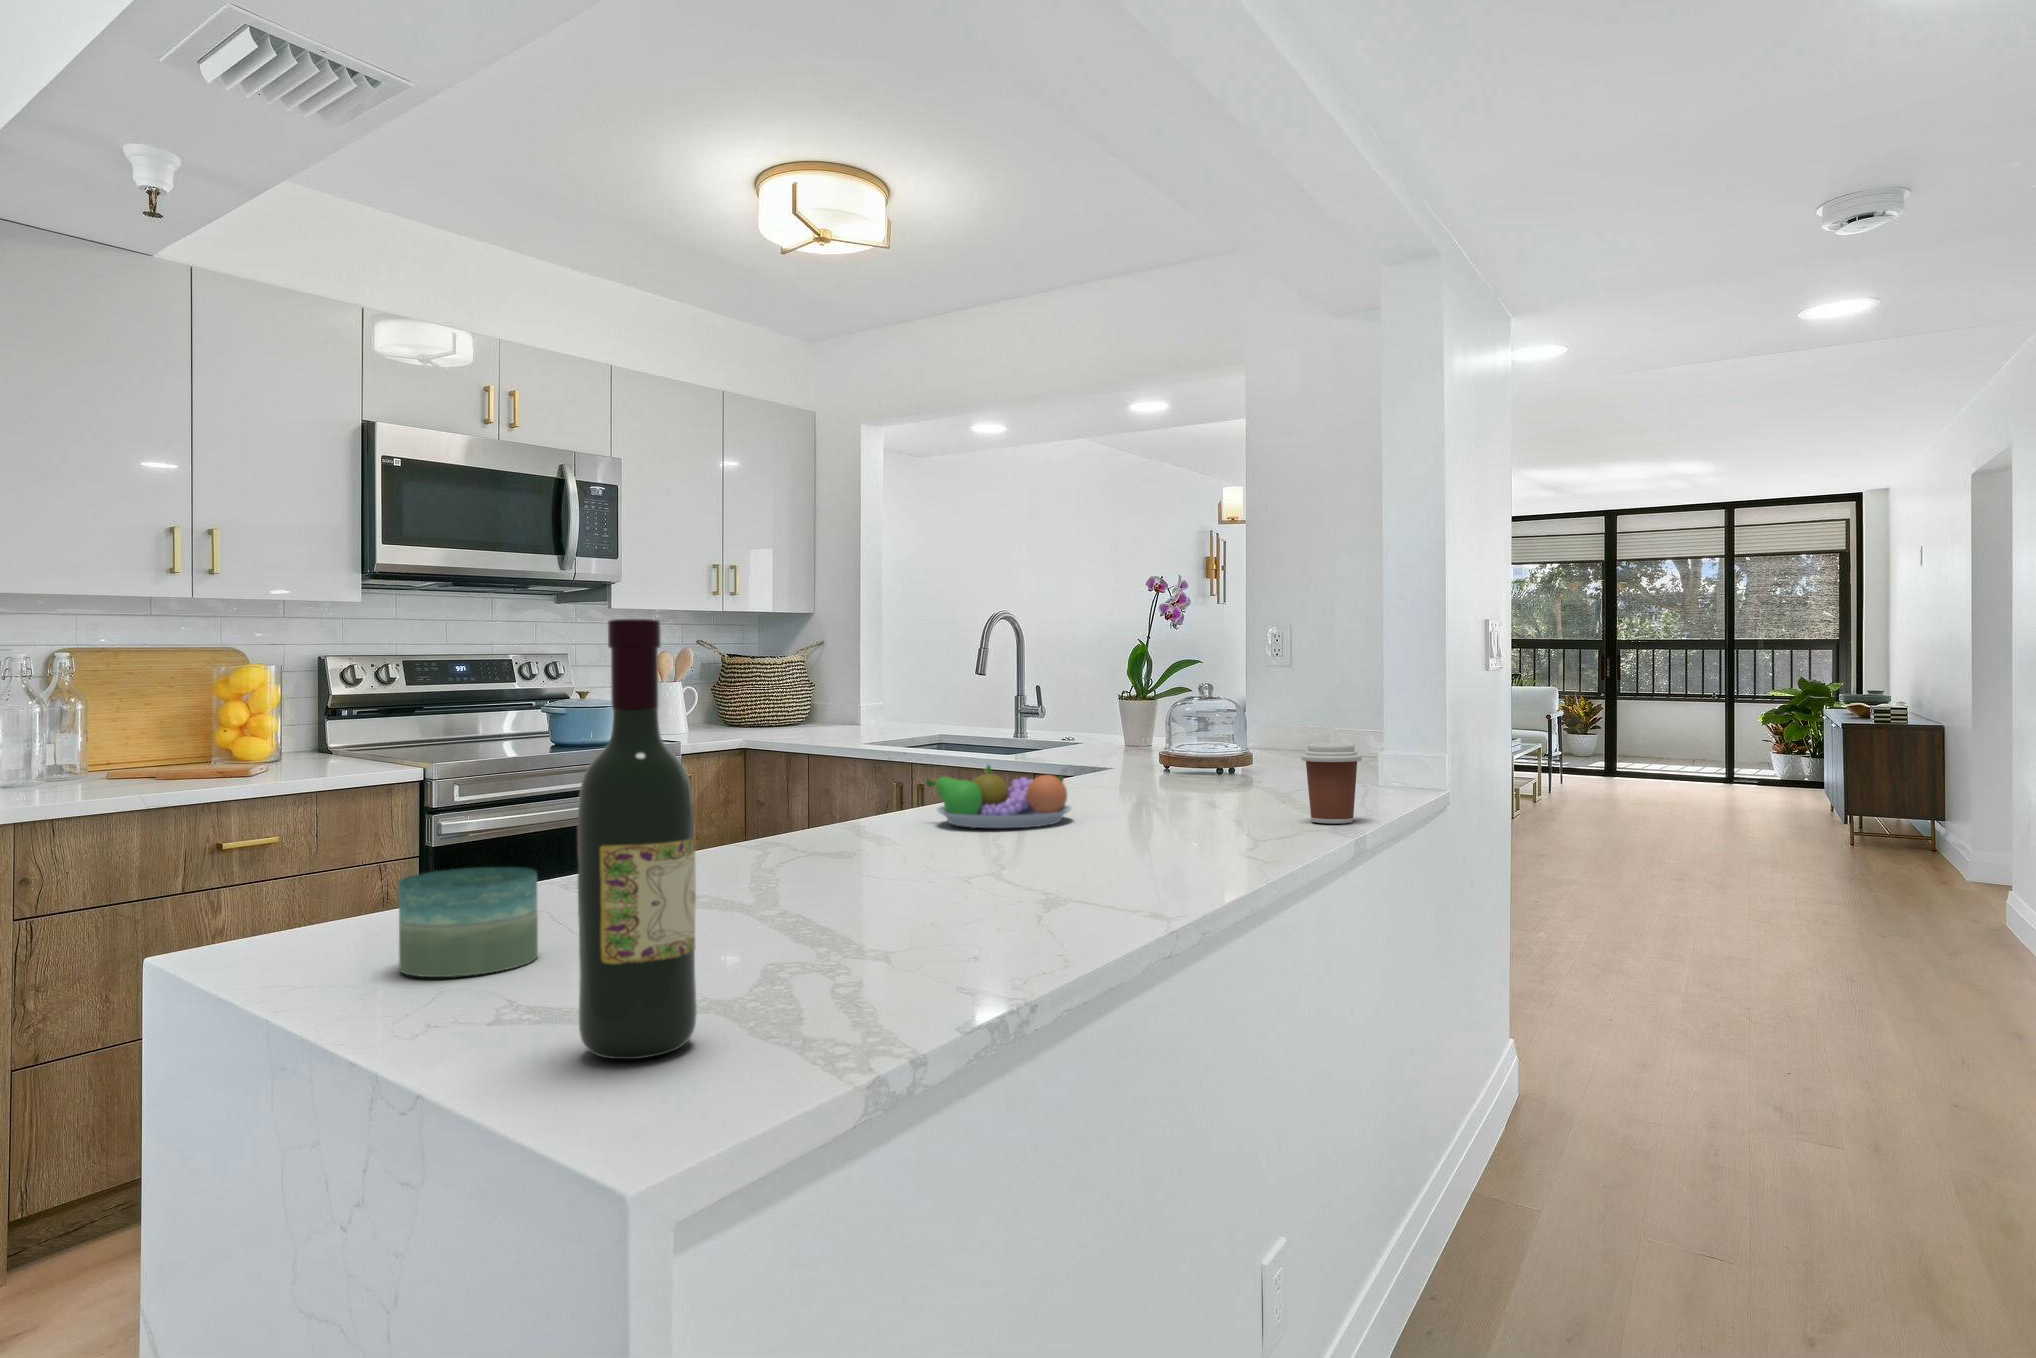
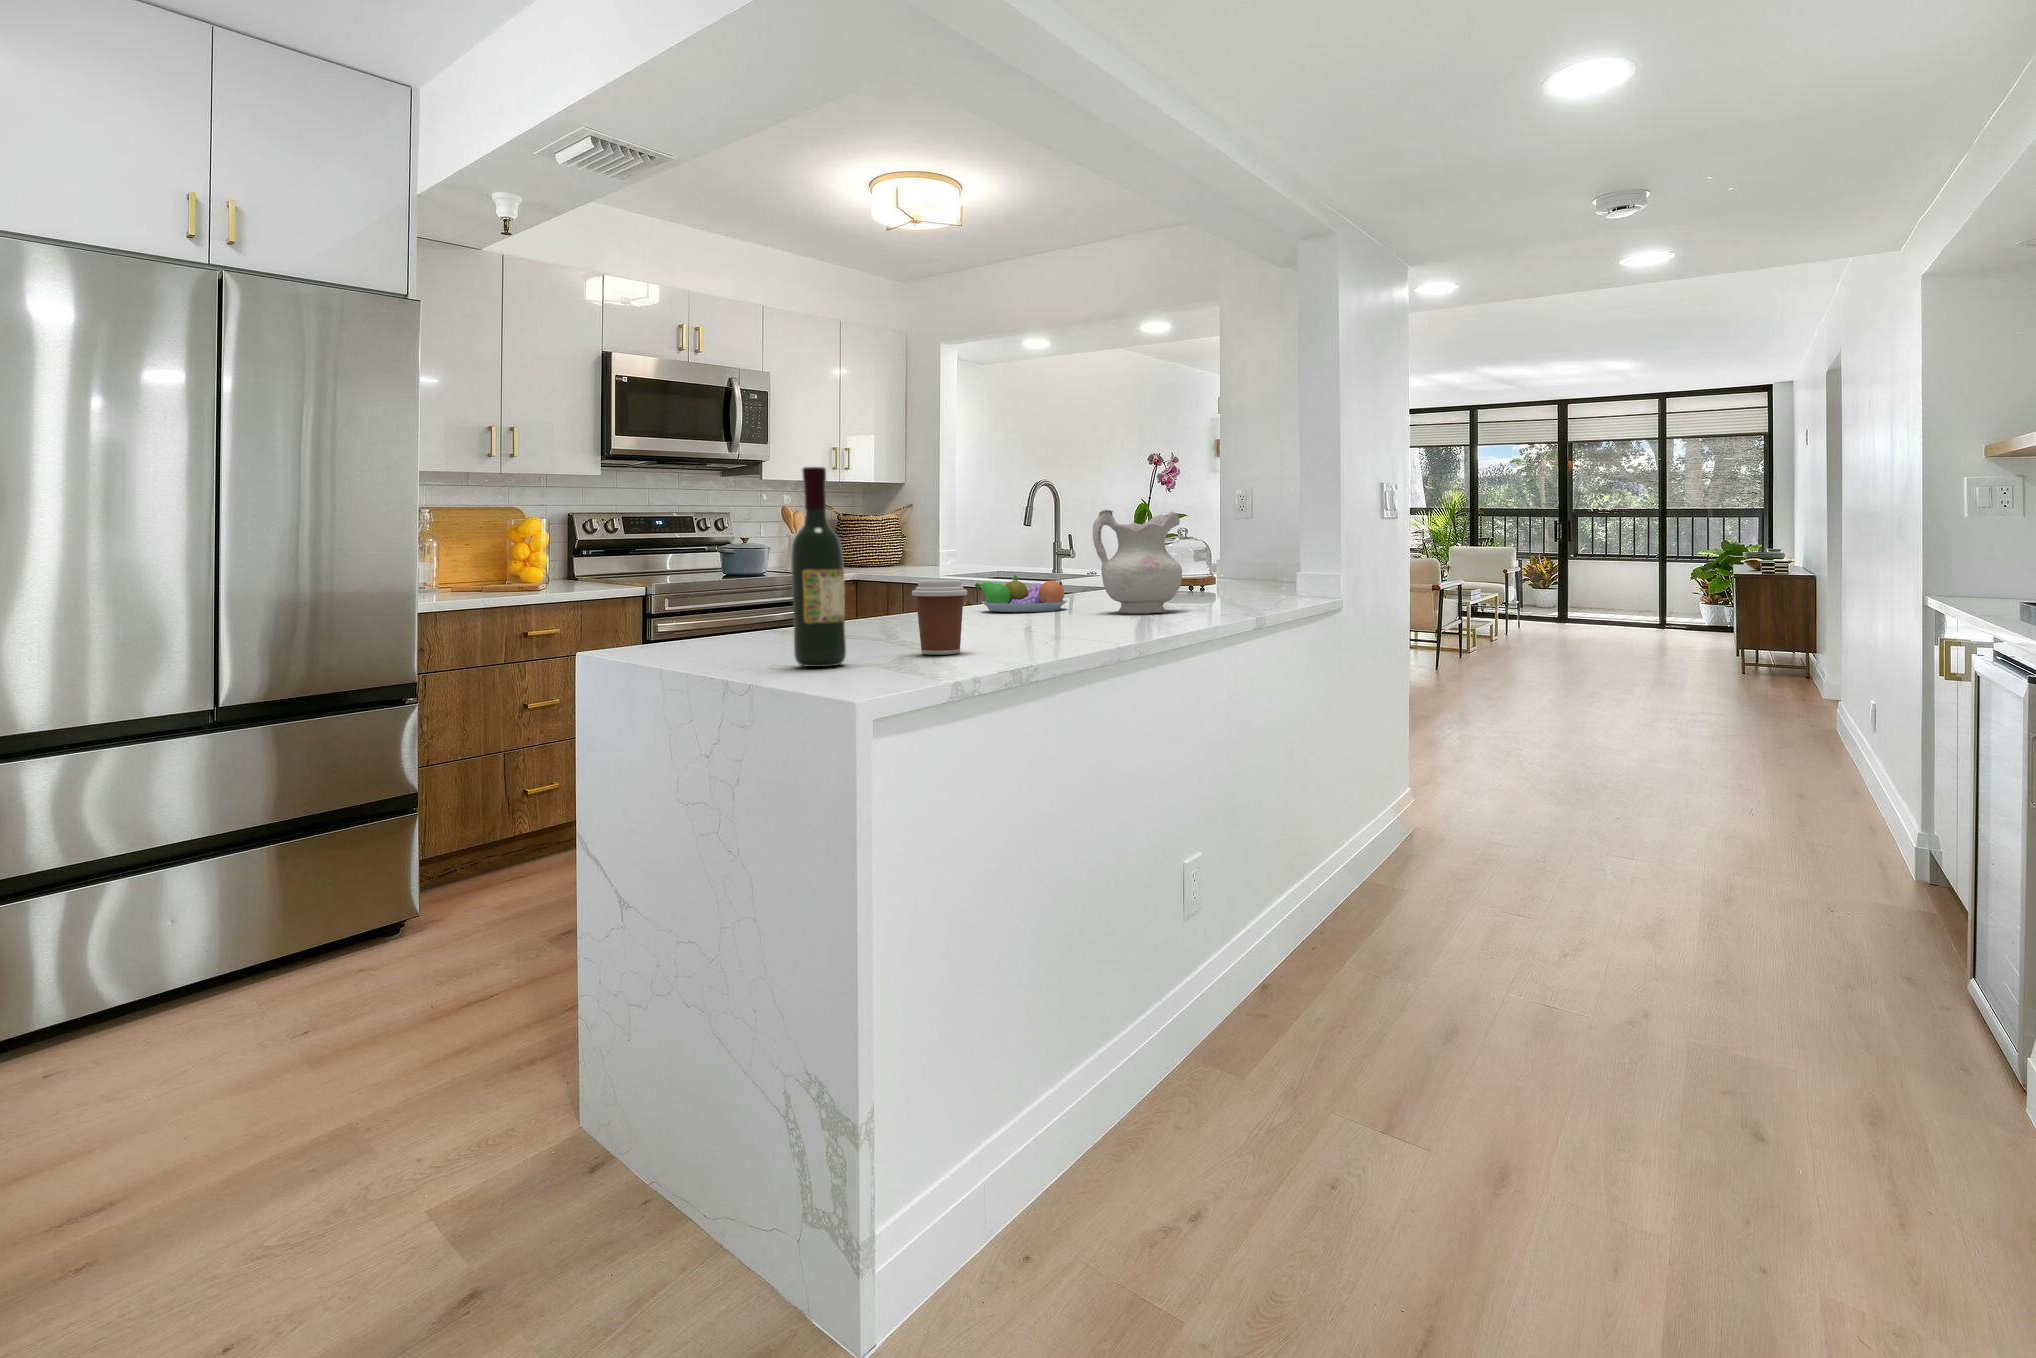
ceramic pitcher: none [1123,669,1267,838] -> present [1093,510,1182,613]
coffee cup: present [1301,743,1362,823] -> present [912,580,967,655]
candle: present [399,867,538,977] -> none [691,605,761,654]

